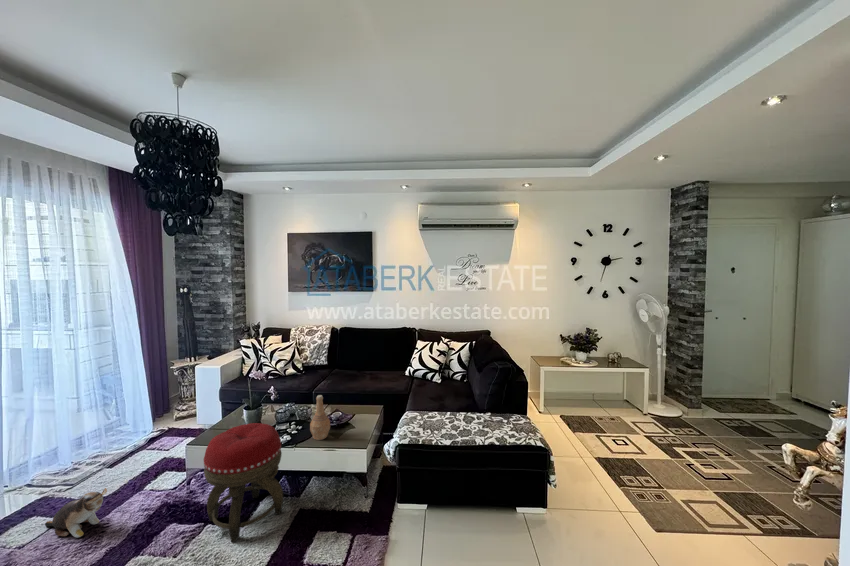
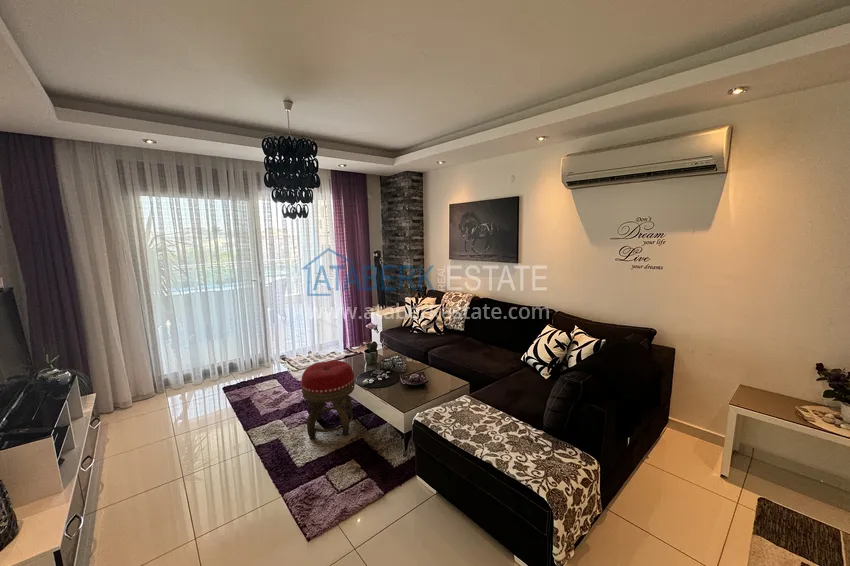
vase: present [310,395,330,440] -> none [375,353,392,391]
plush toy: present [45,488,107,538] -> none [268,375,284,398]

